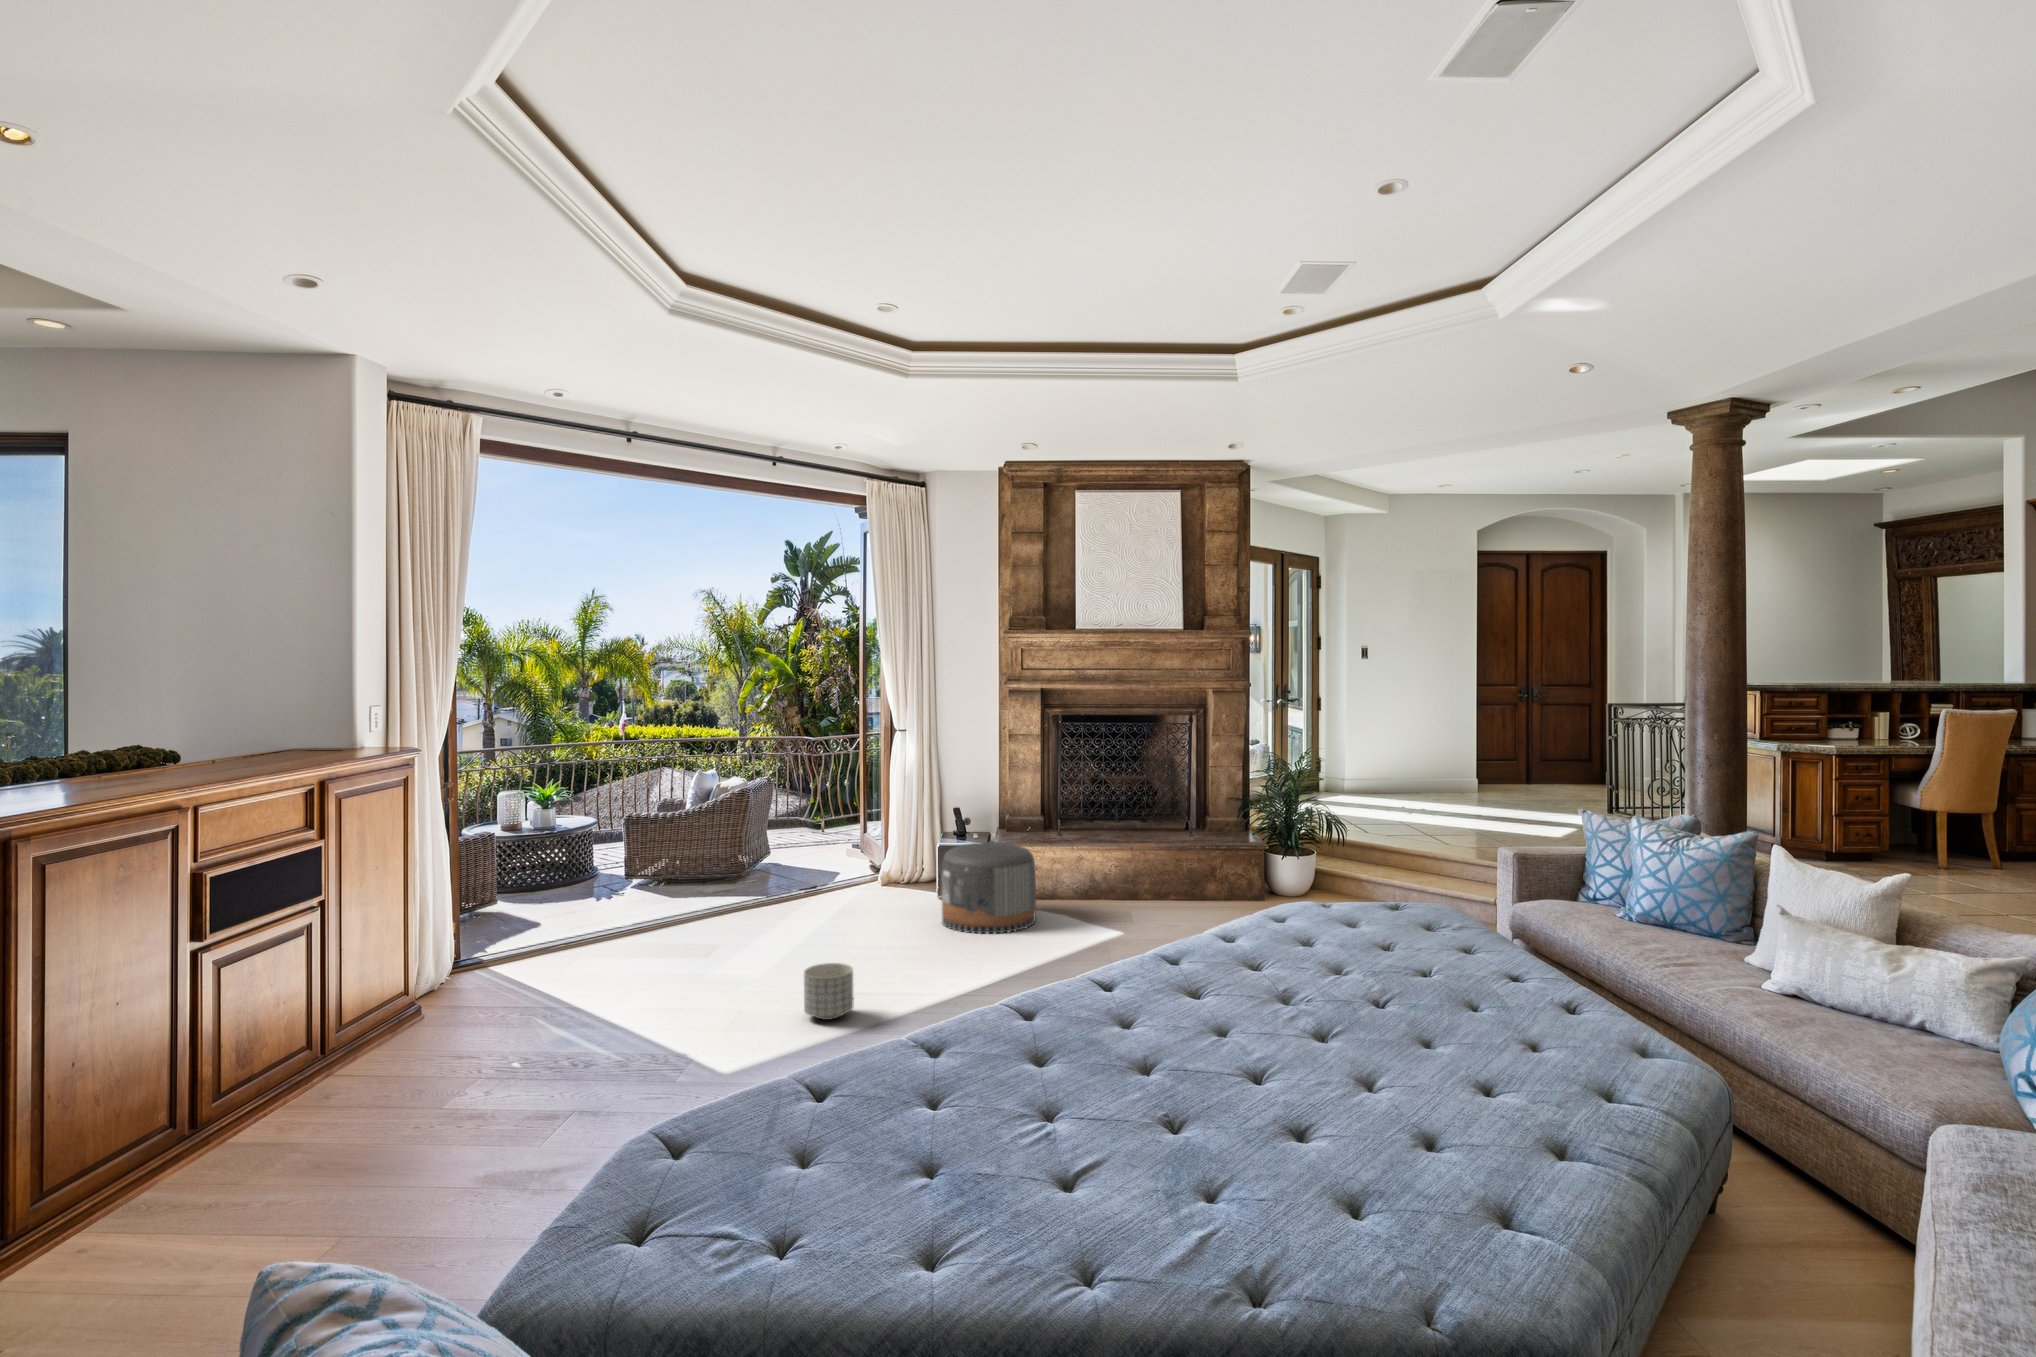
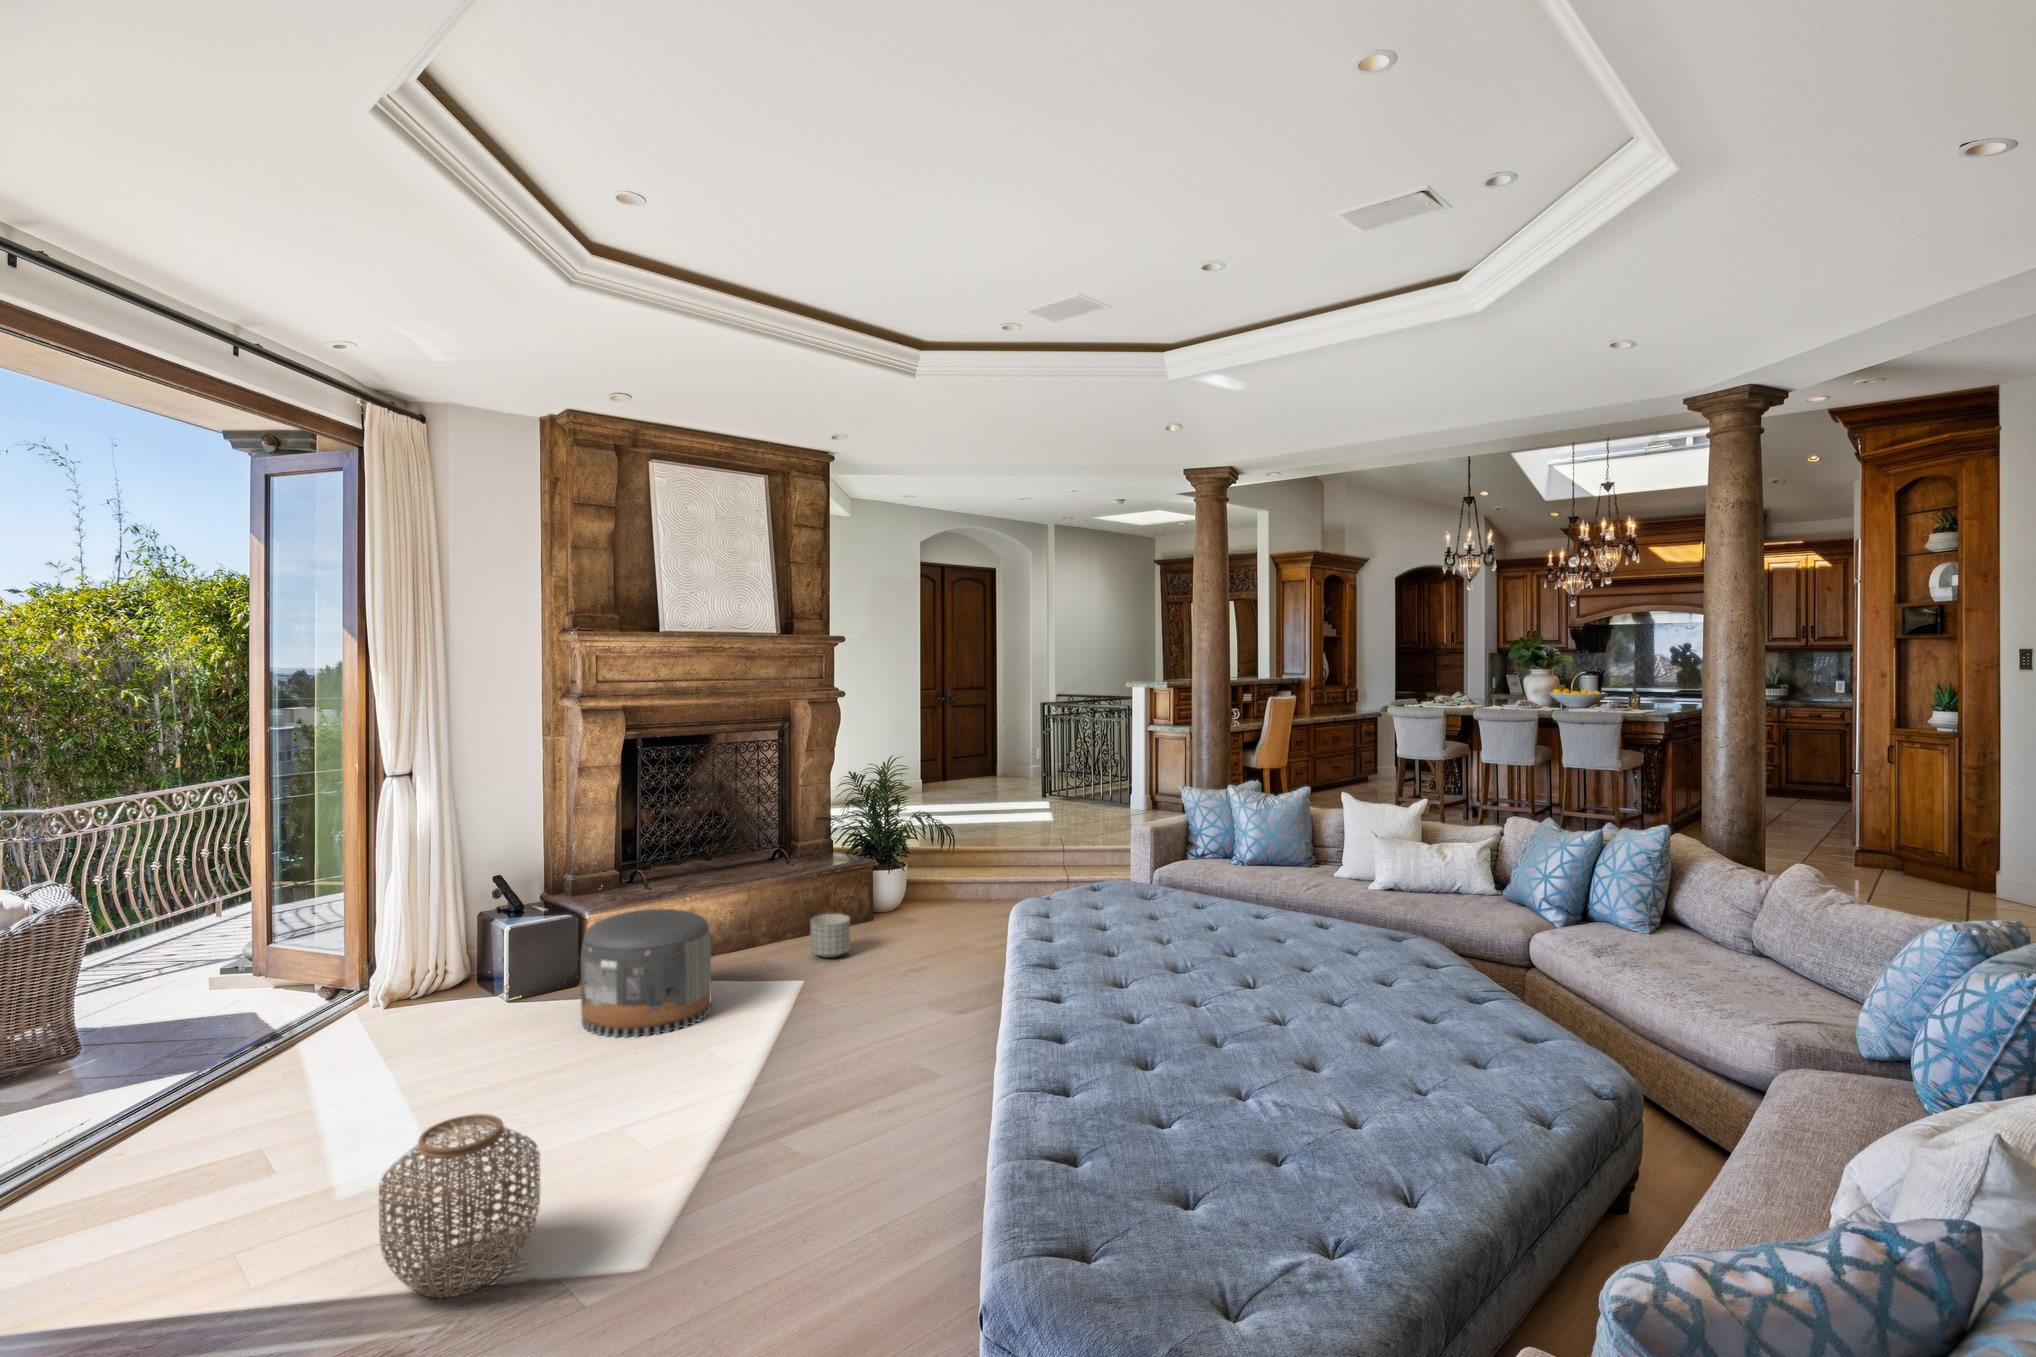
woven basket: none [654,915,742,1014] -> present [379,1114,540,1297]
planter: present [804,963,854,1020] -> present [810,914,850,958]

